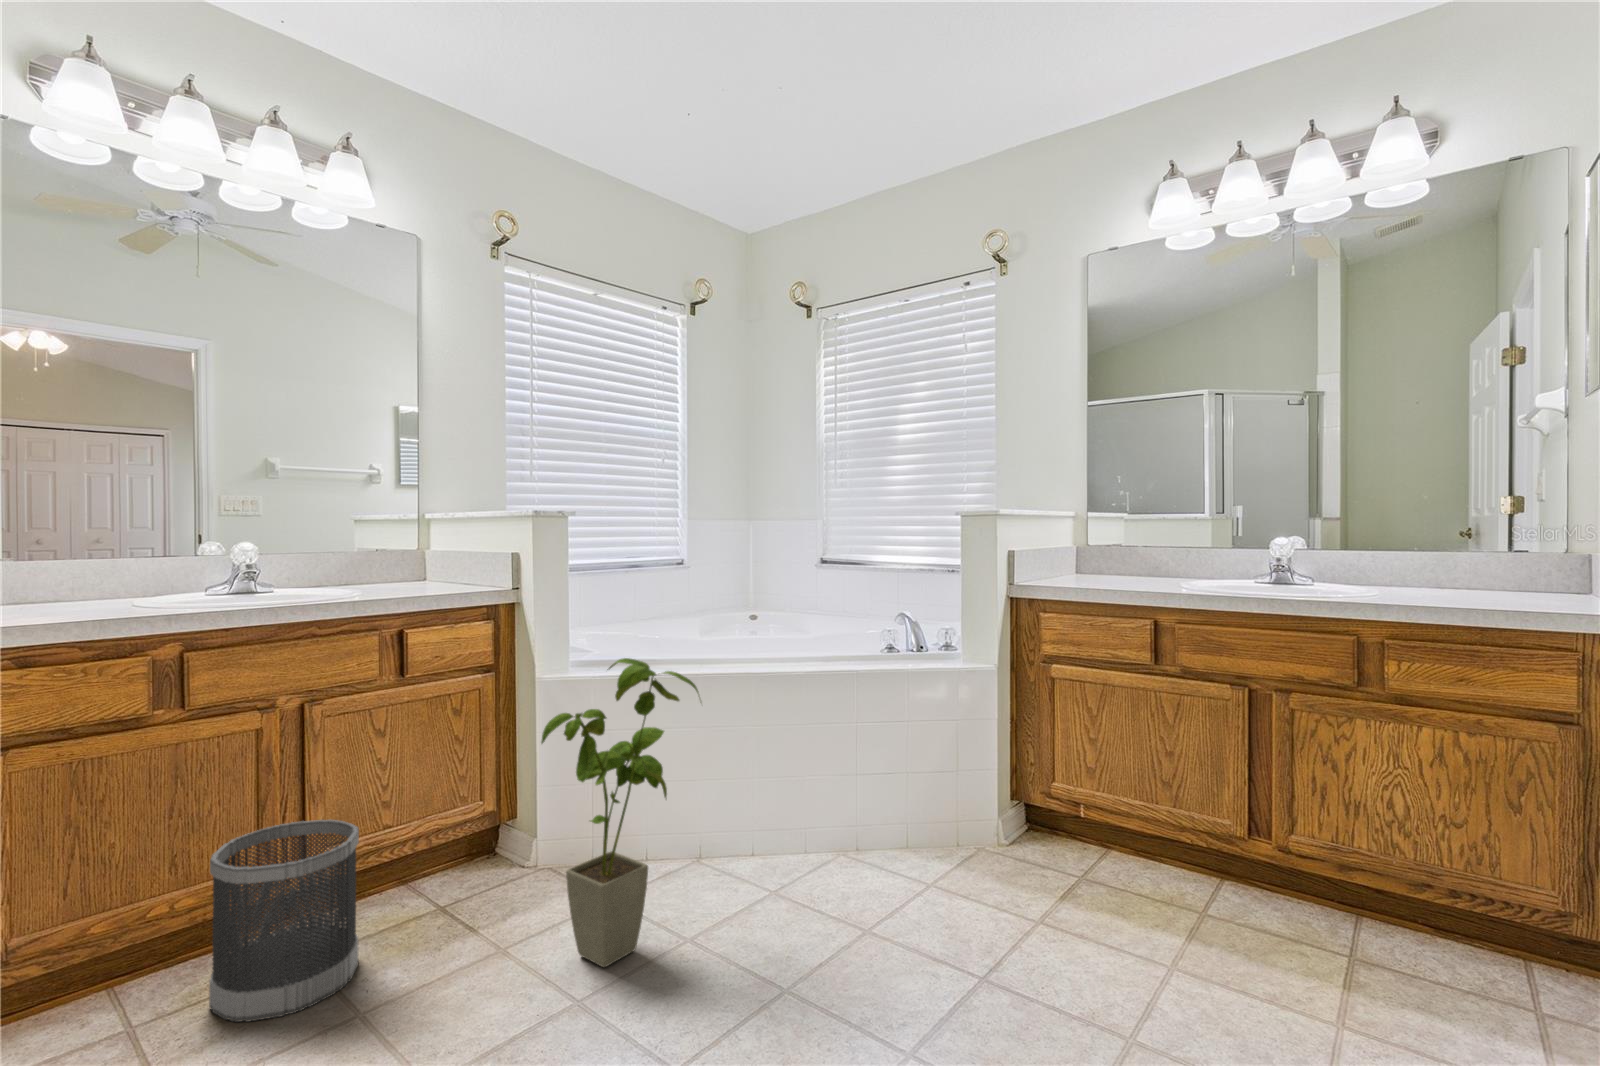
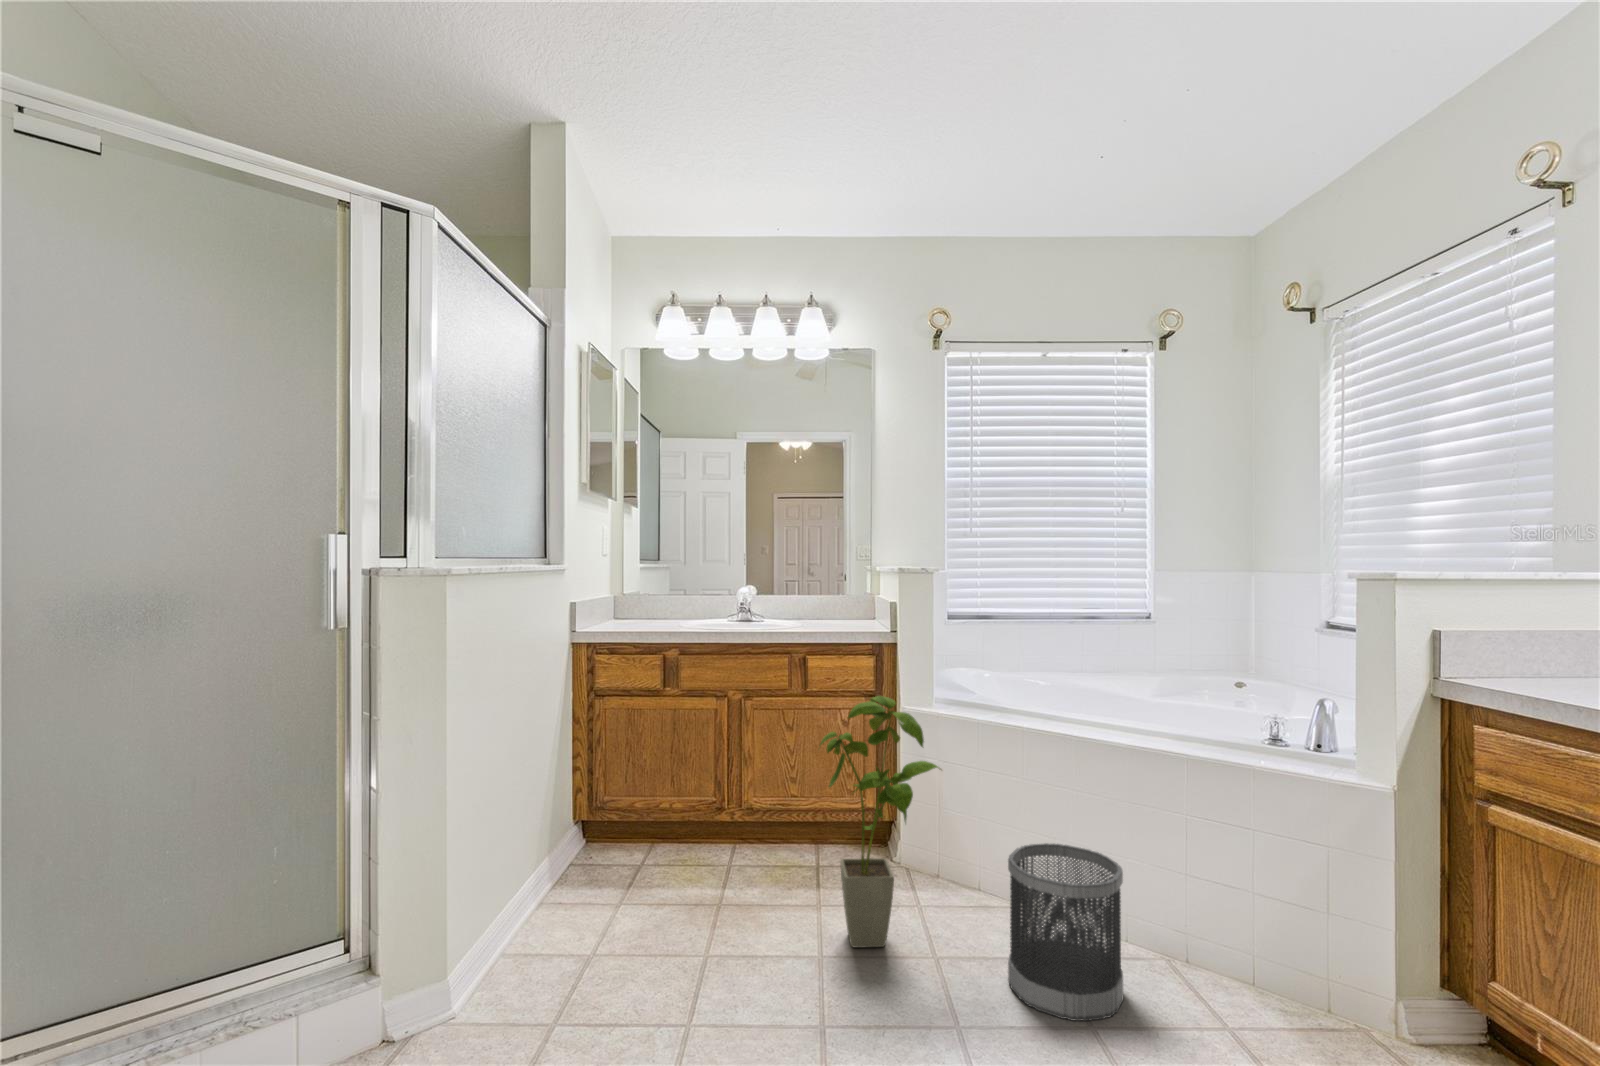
wastebasket: present [209,820,359,1022] -> present [1008,843,1123,1021]

